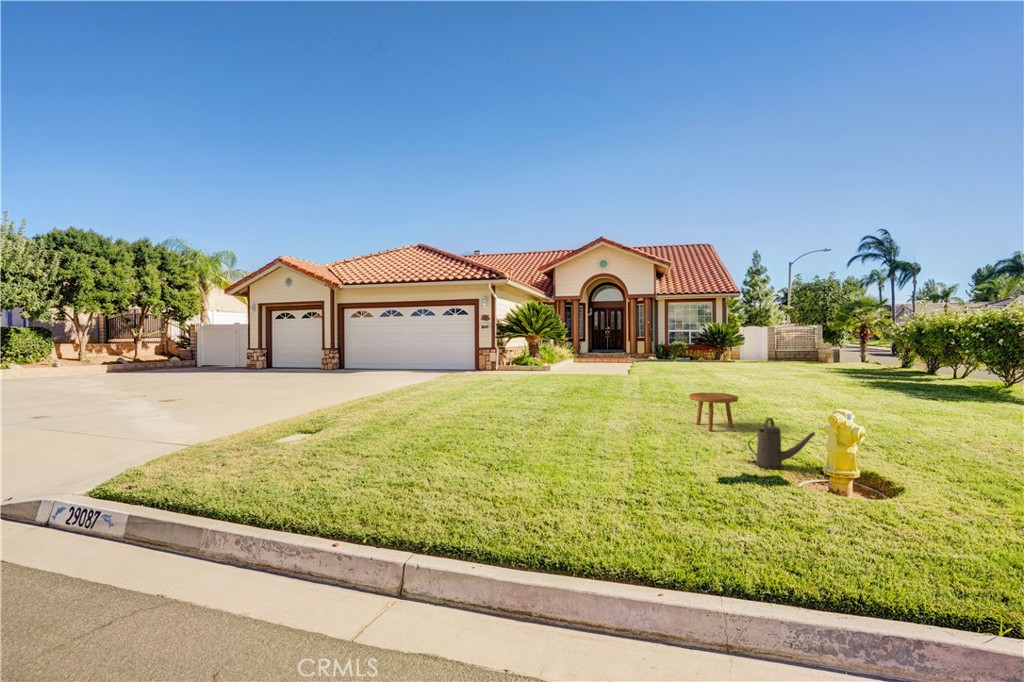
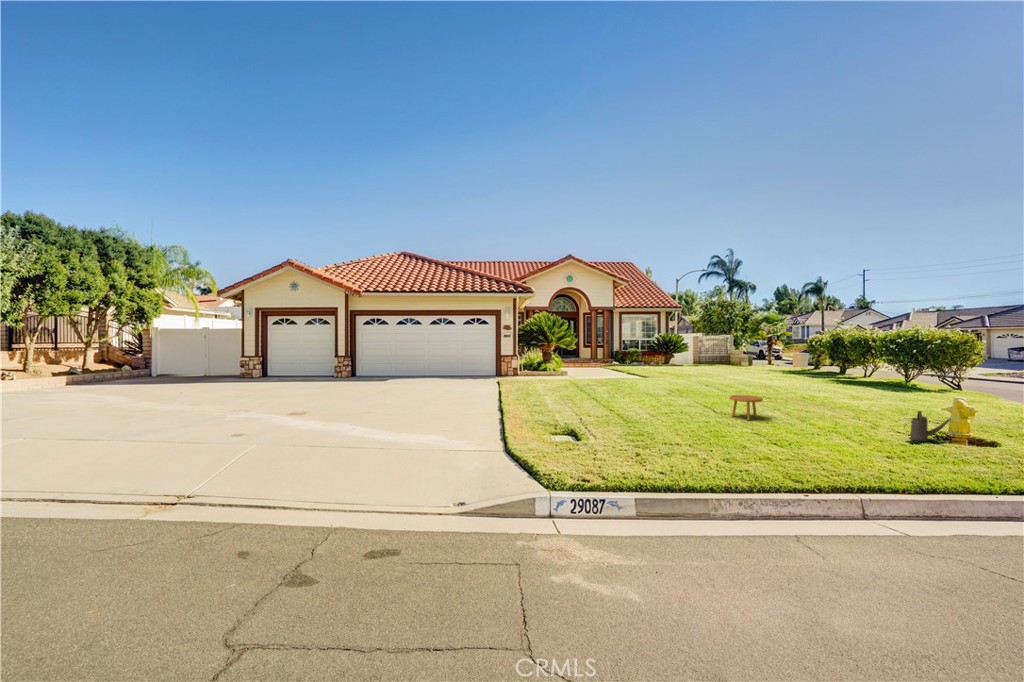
footstool: present [689,392,738,431] -> present [730,395,763,421]

